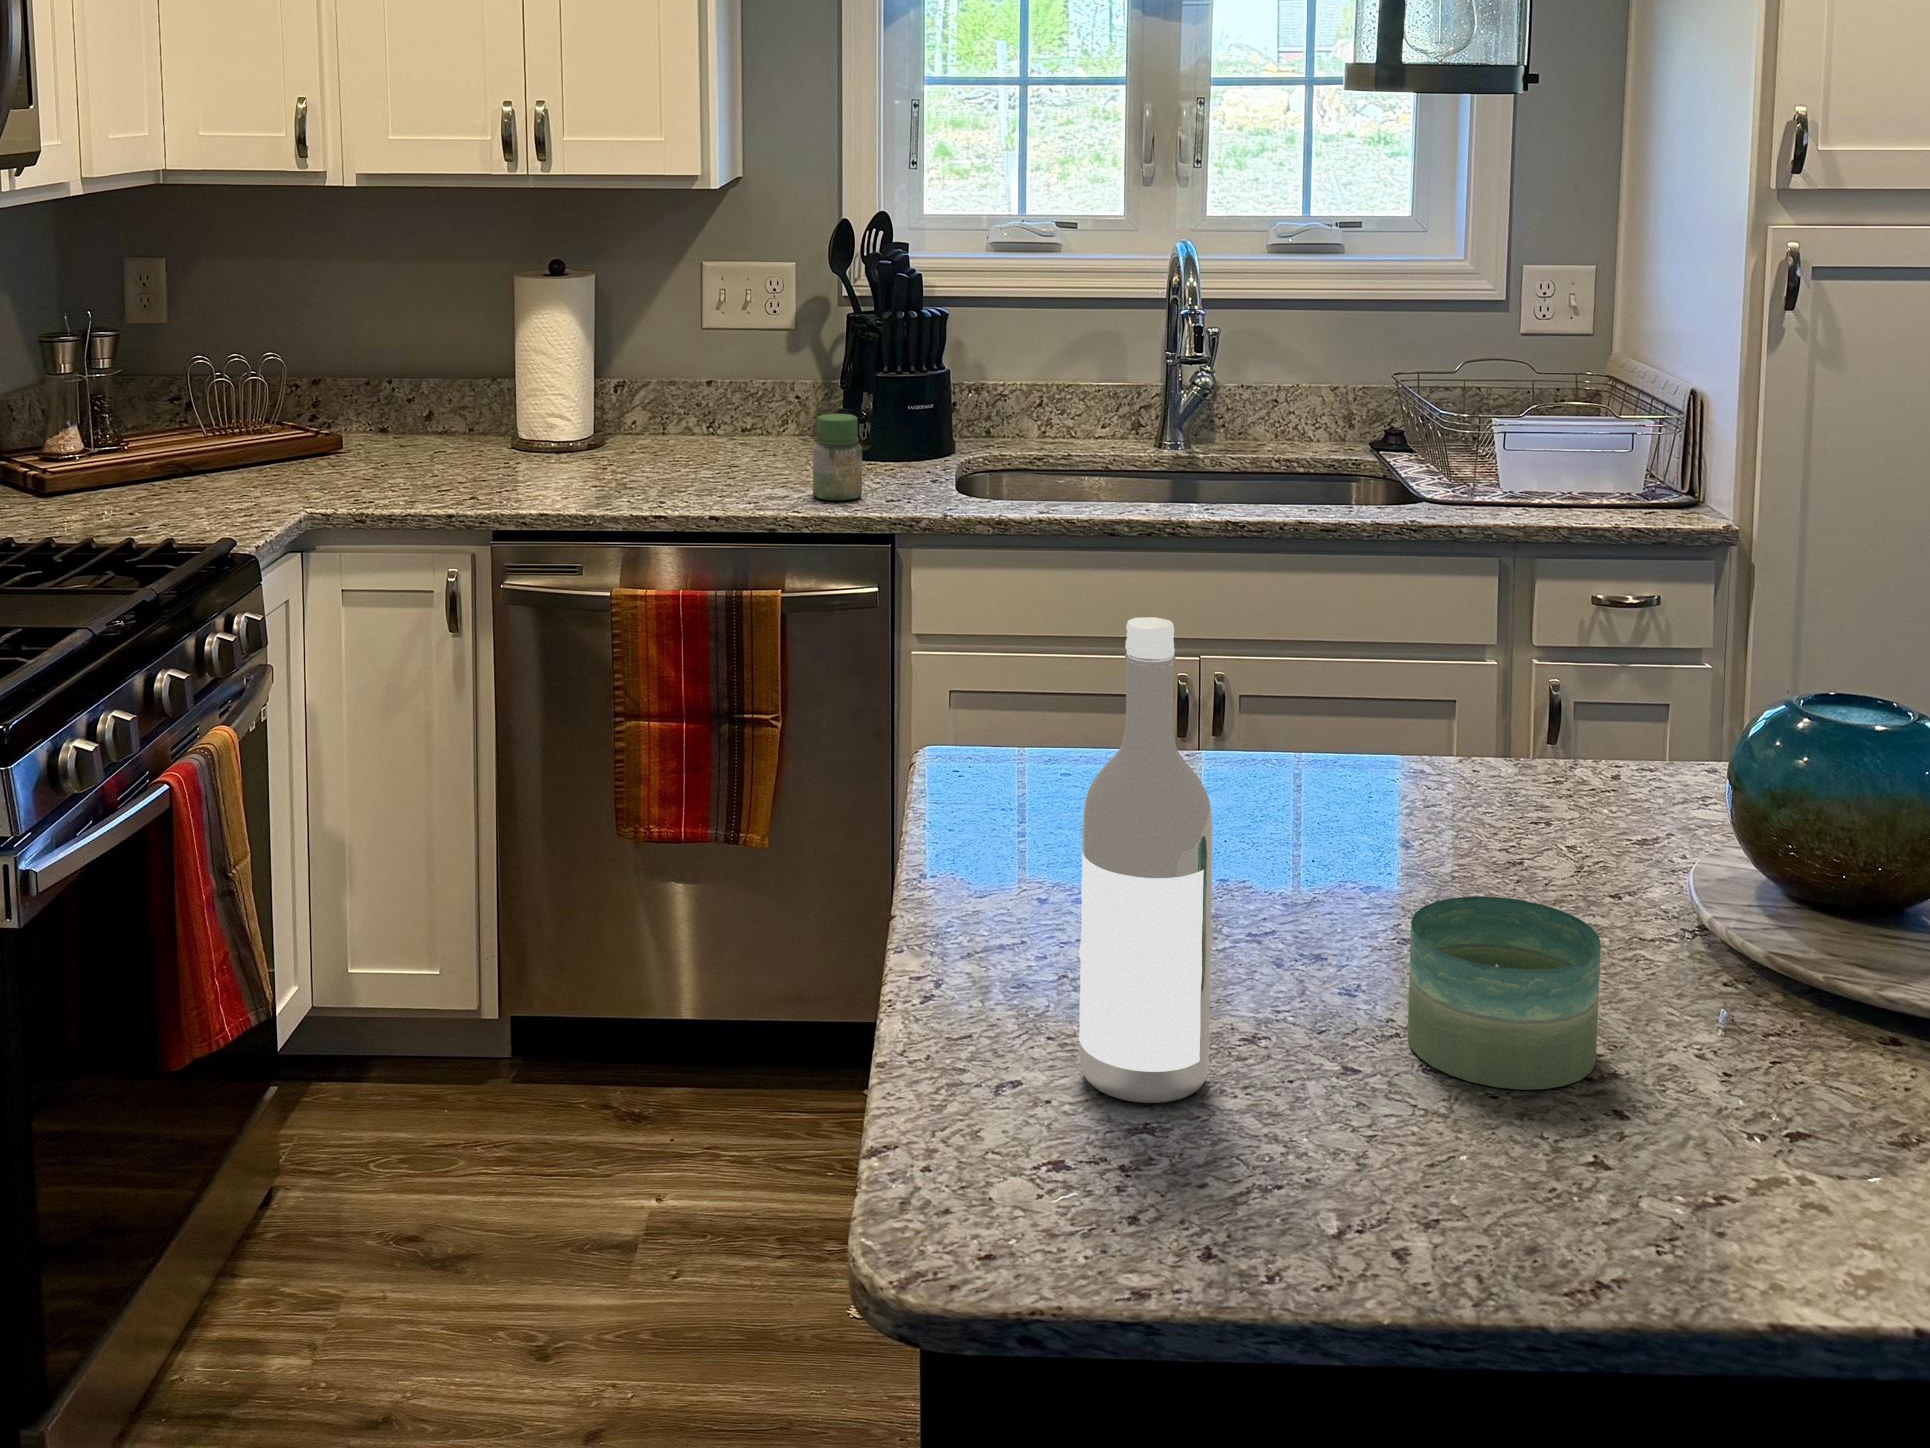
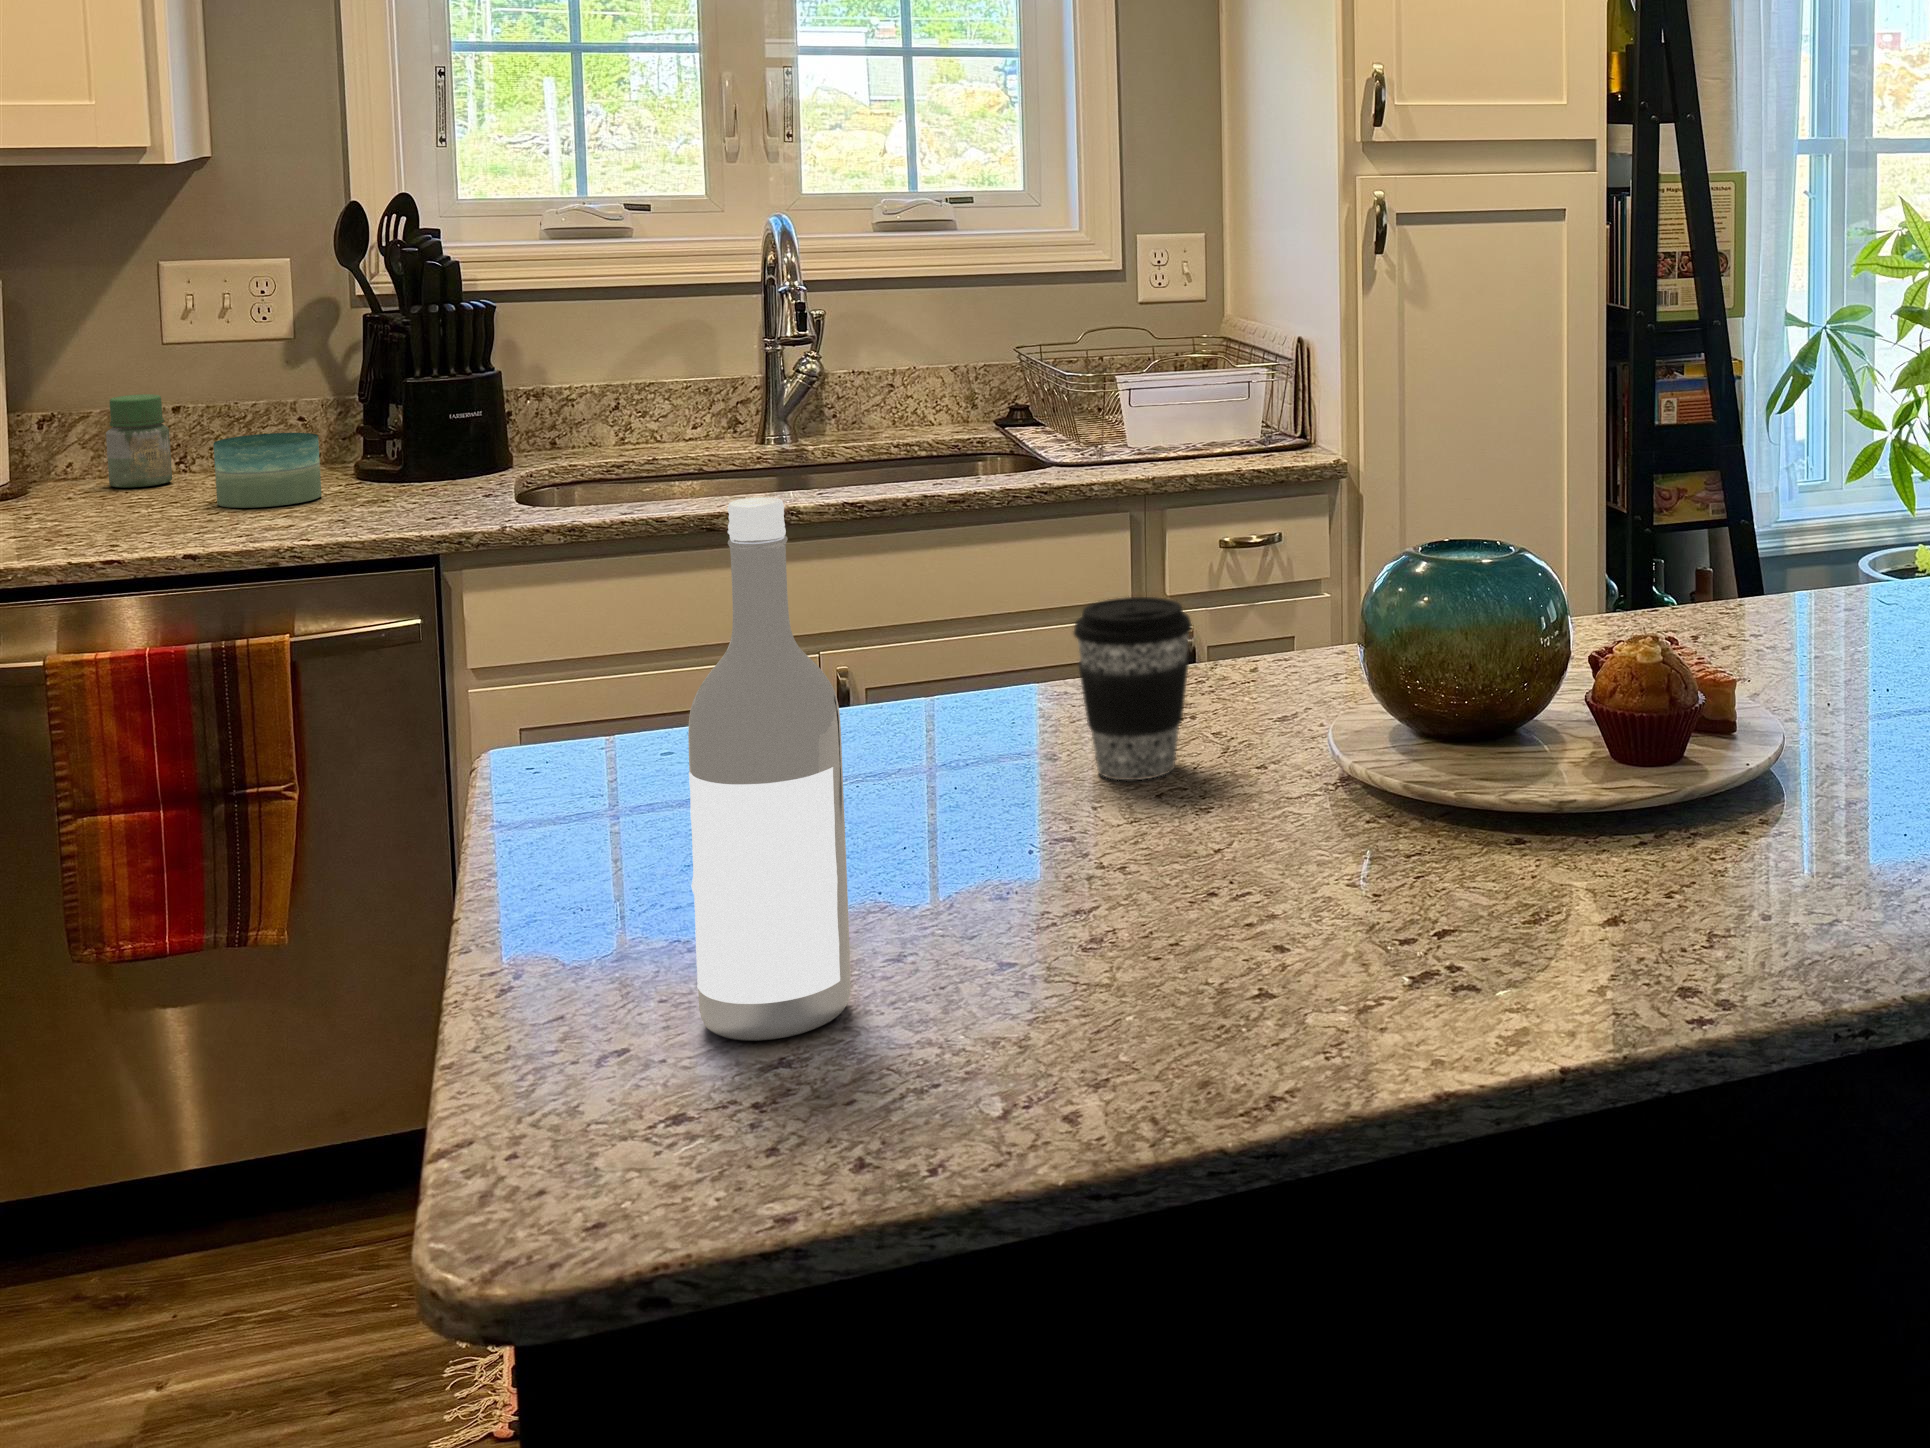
jar: present [813,414,862,500] -> present [106,394,172,488]
coffee cup: none [1434,700,1553,883] -> present [1074,597,1192,780]
candle: present [1407,896,1601,1090] -> present [214,433,322,508]

